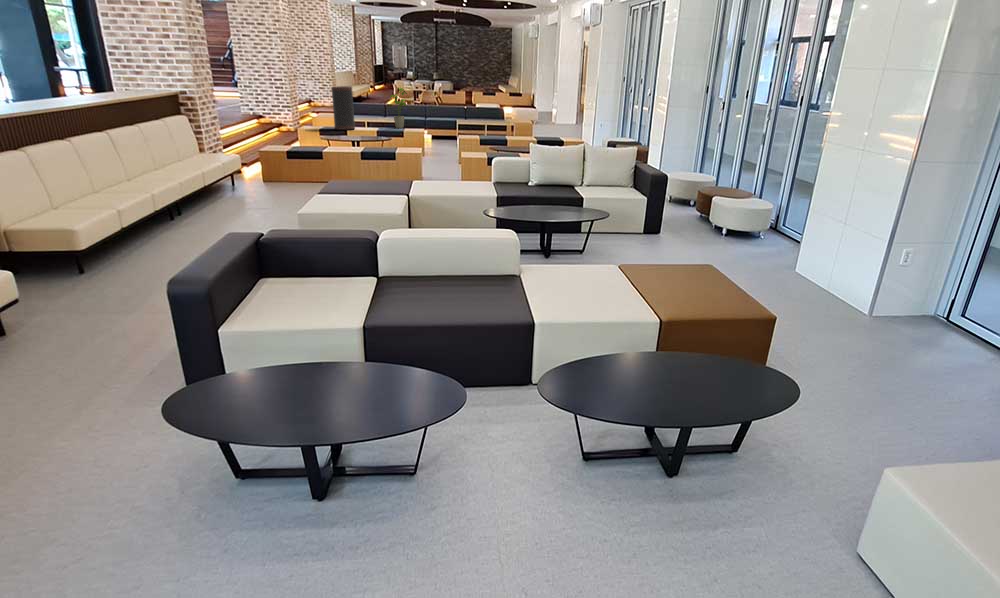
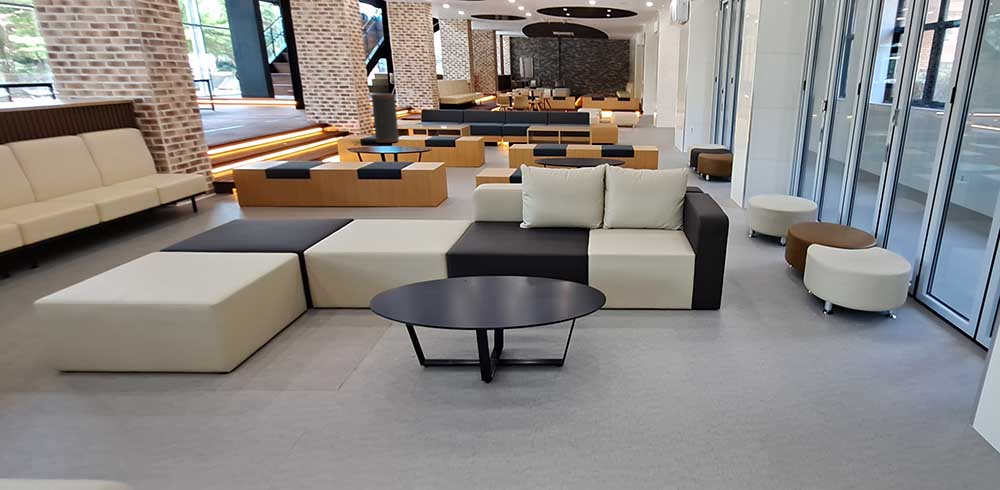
house plant: present [390,88,407,128] -> none [437,95,460,142]

